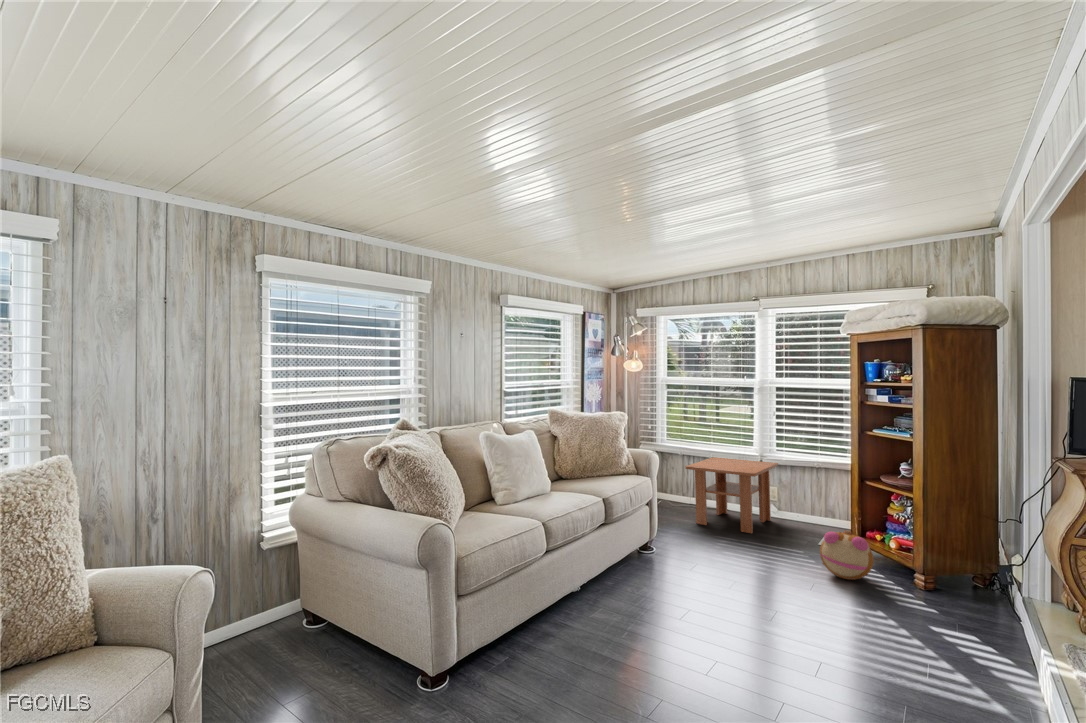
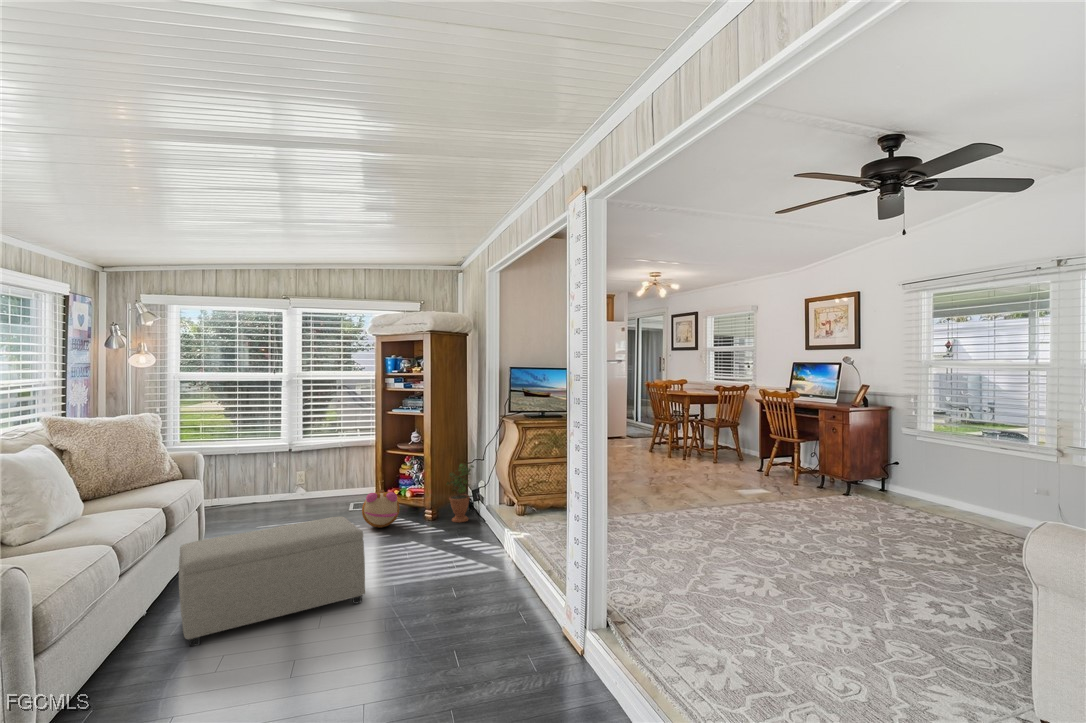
coffee table: present [685,457,778,533] -> none [221,449,308,521]
potted plant: none [952,518,1007,611] -> present [446,464,474,522]
ottoman: none [569,543,767,683] -> present [179,517,365,646]

